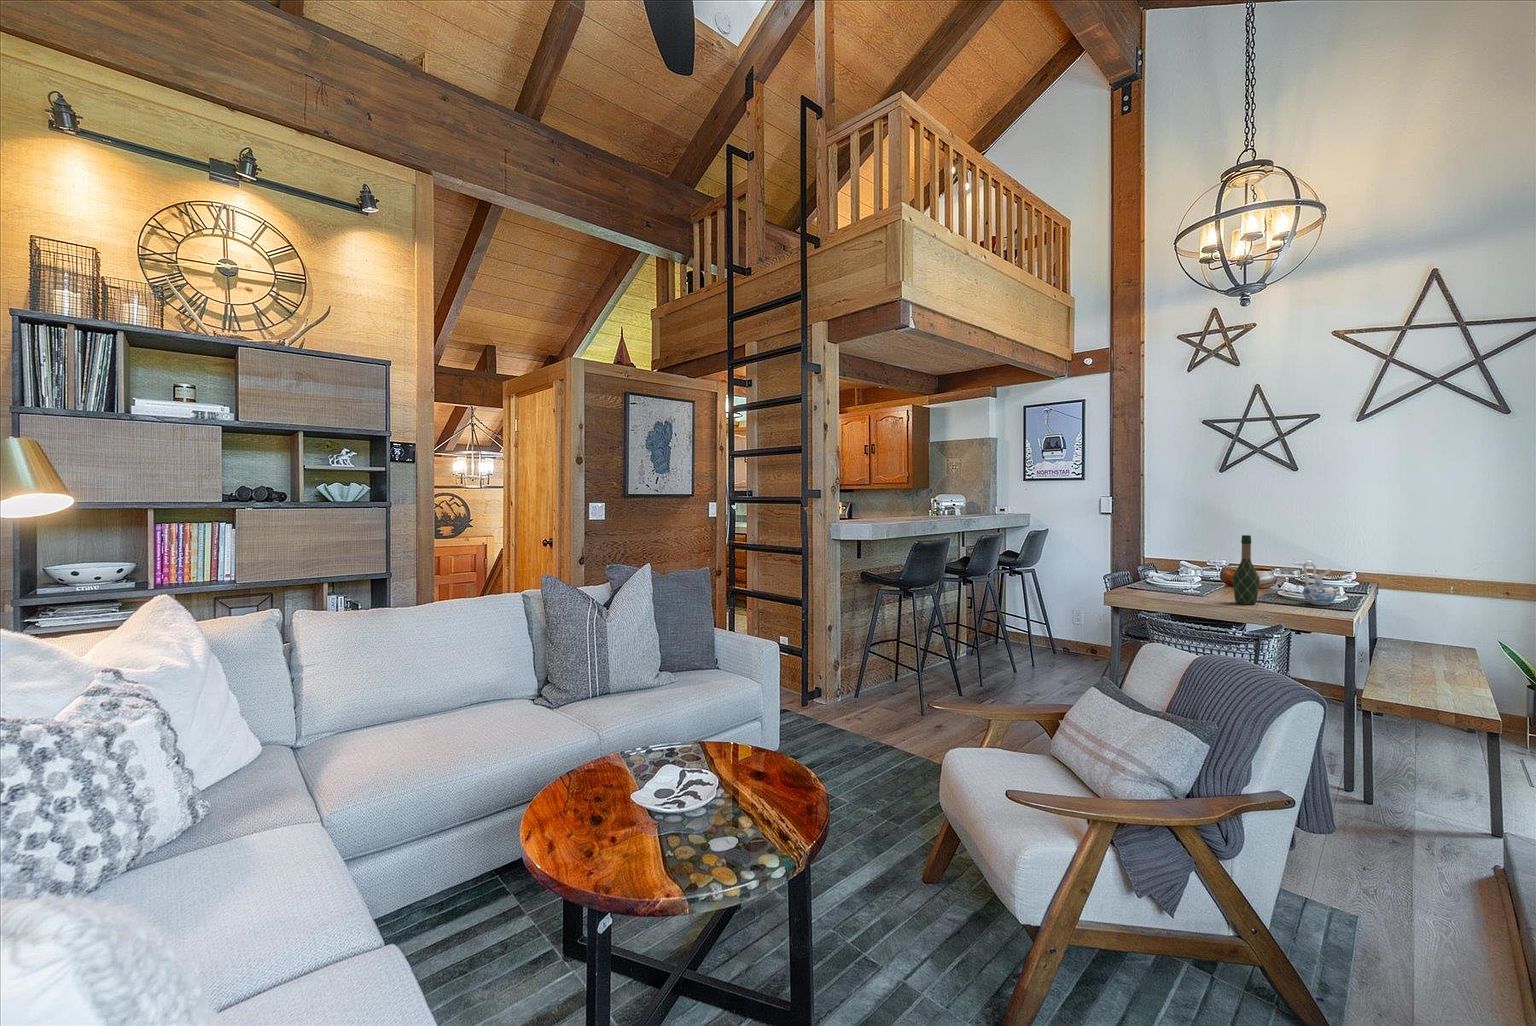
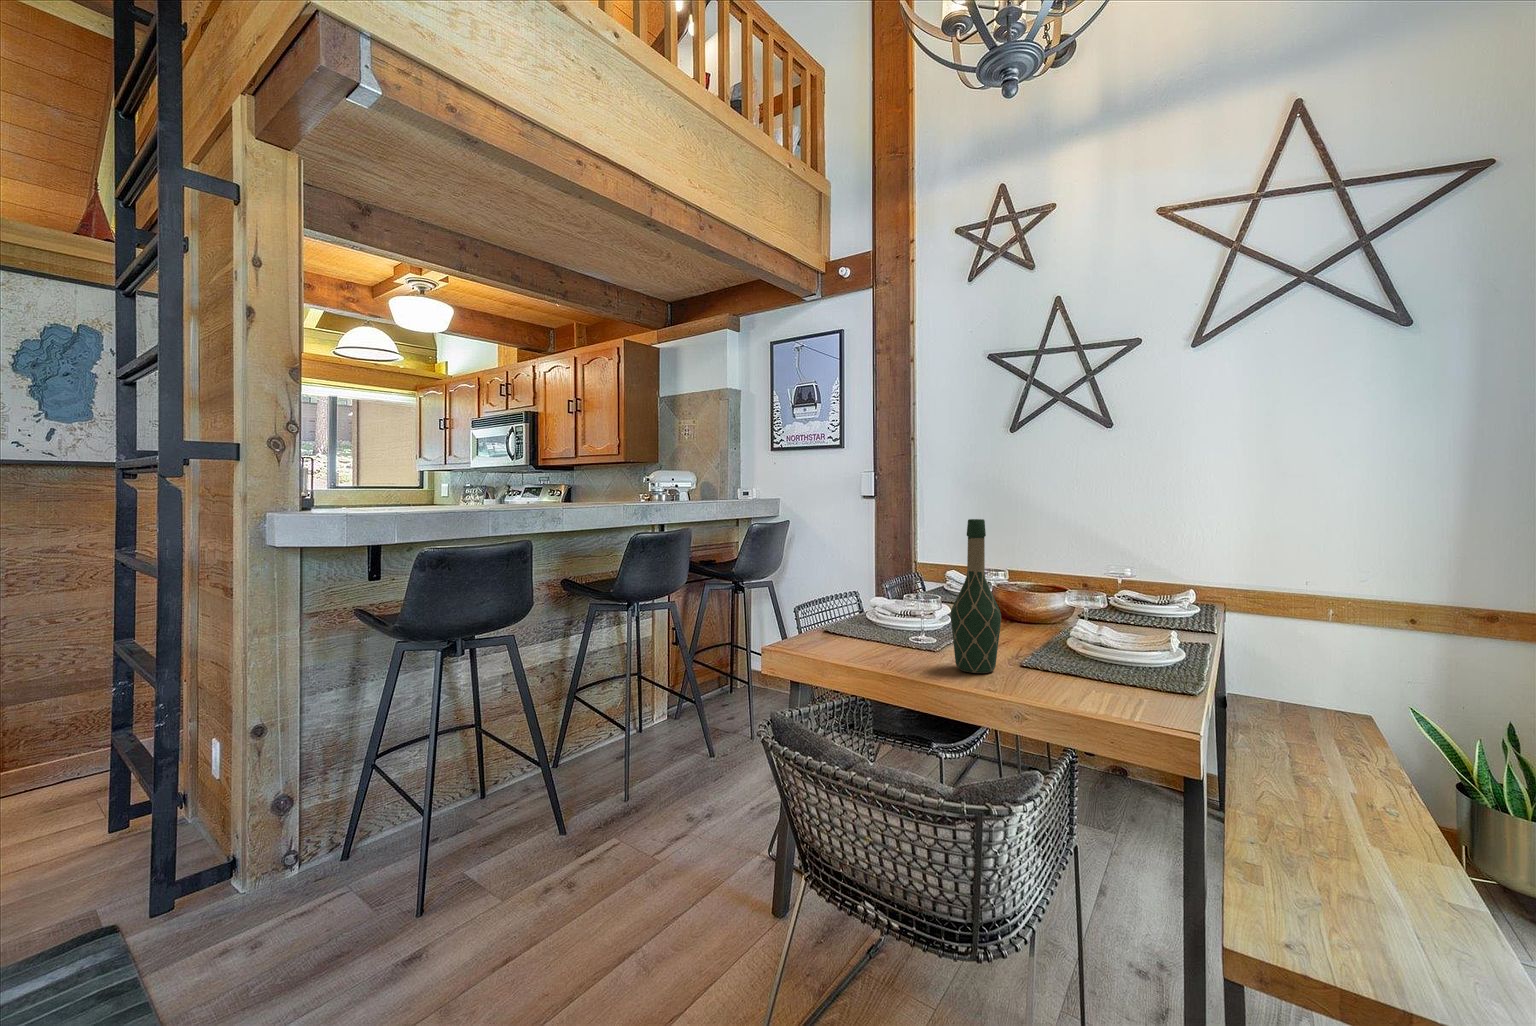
ceramic pitcher: present [1303,562,1336,605] -> none [1088,577,1150,674]

